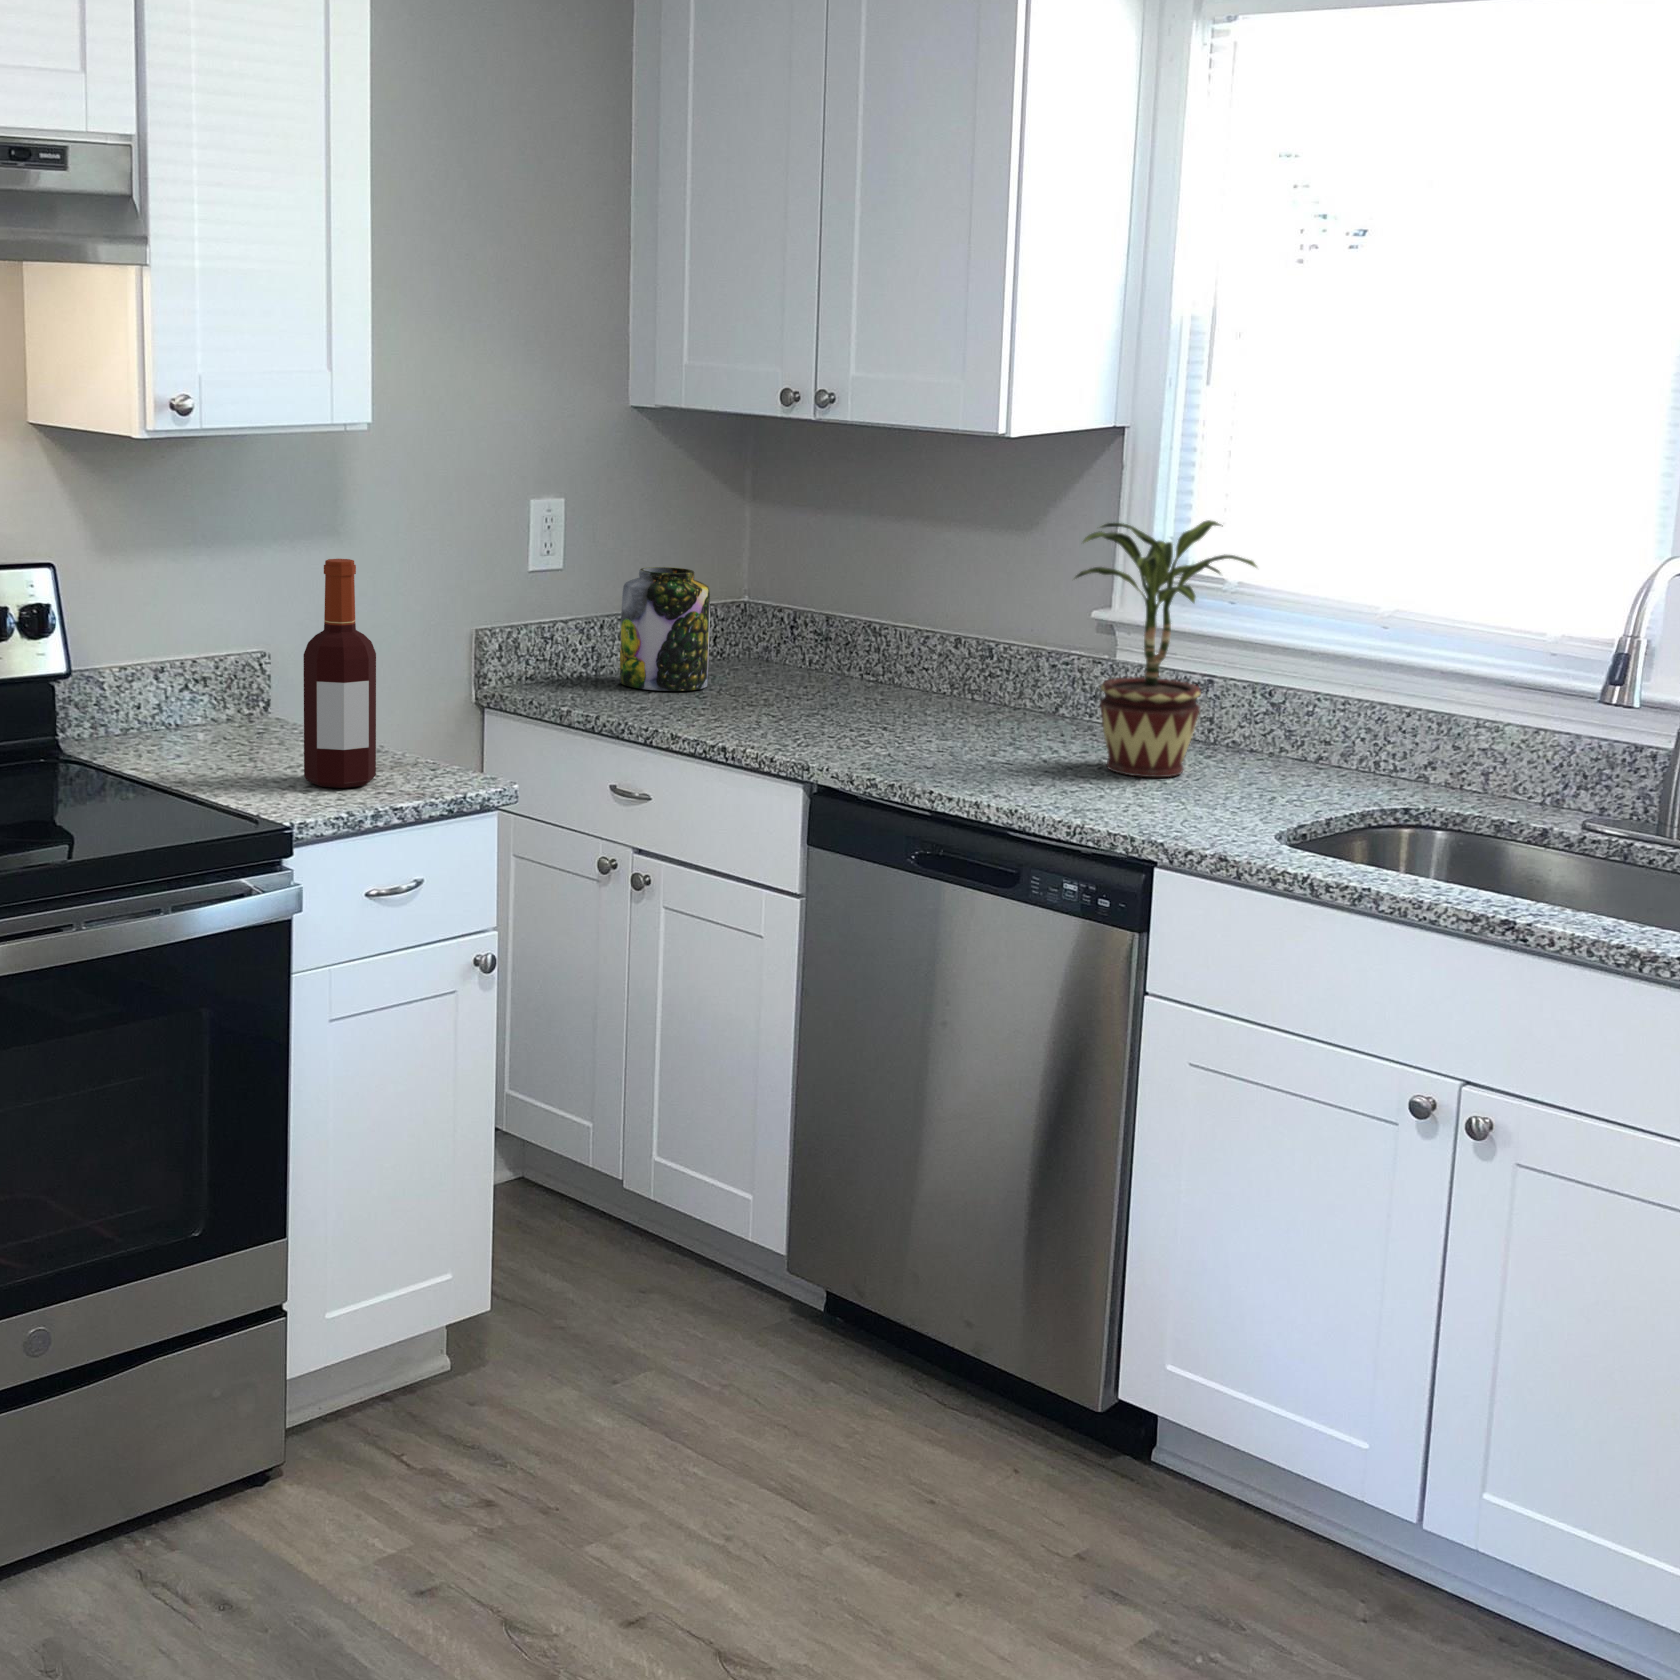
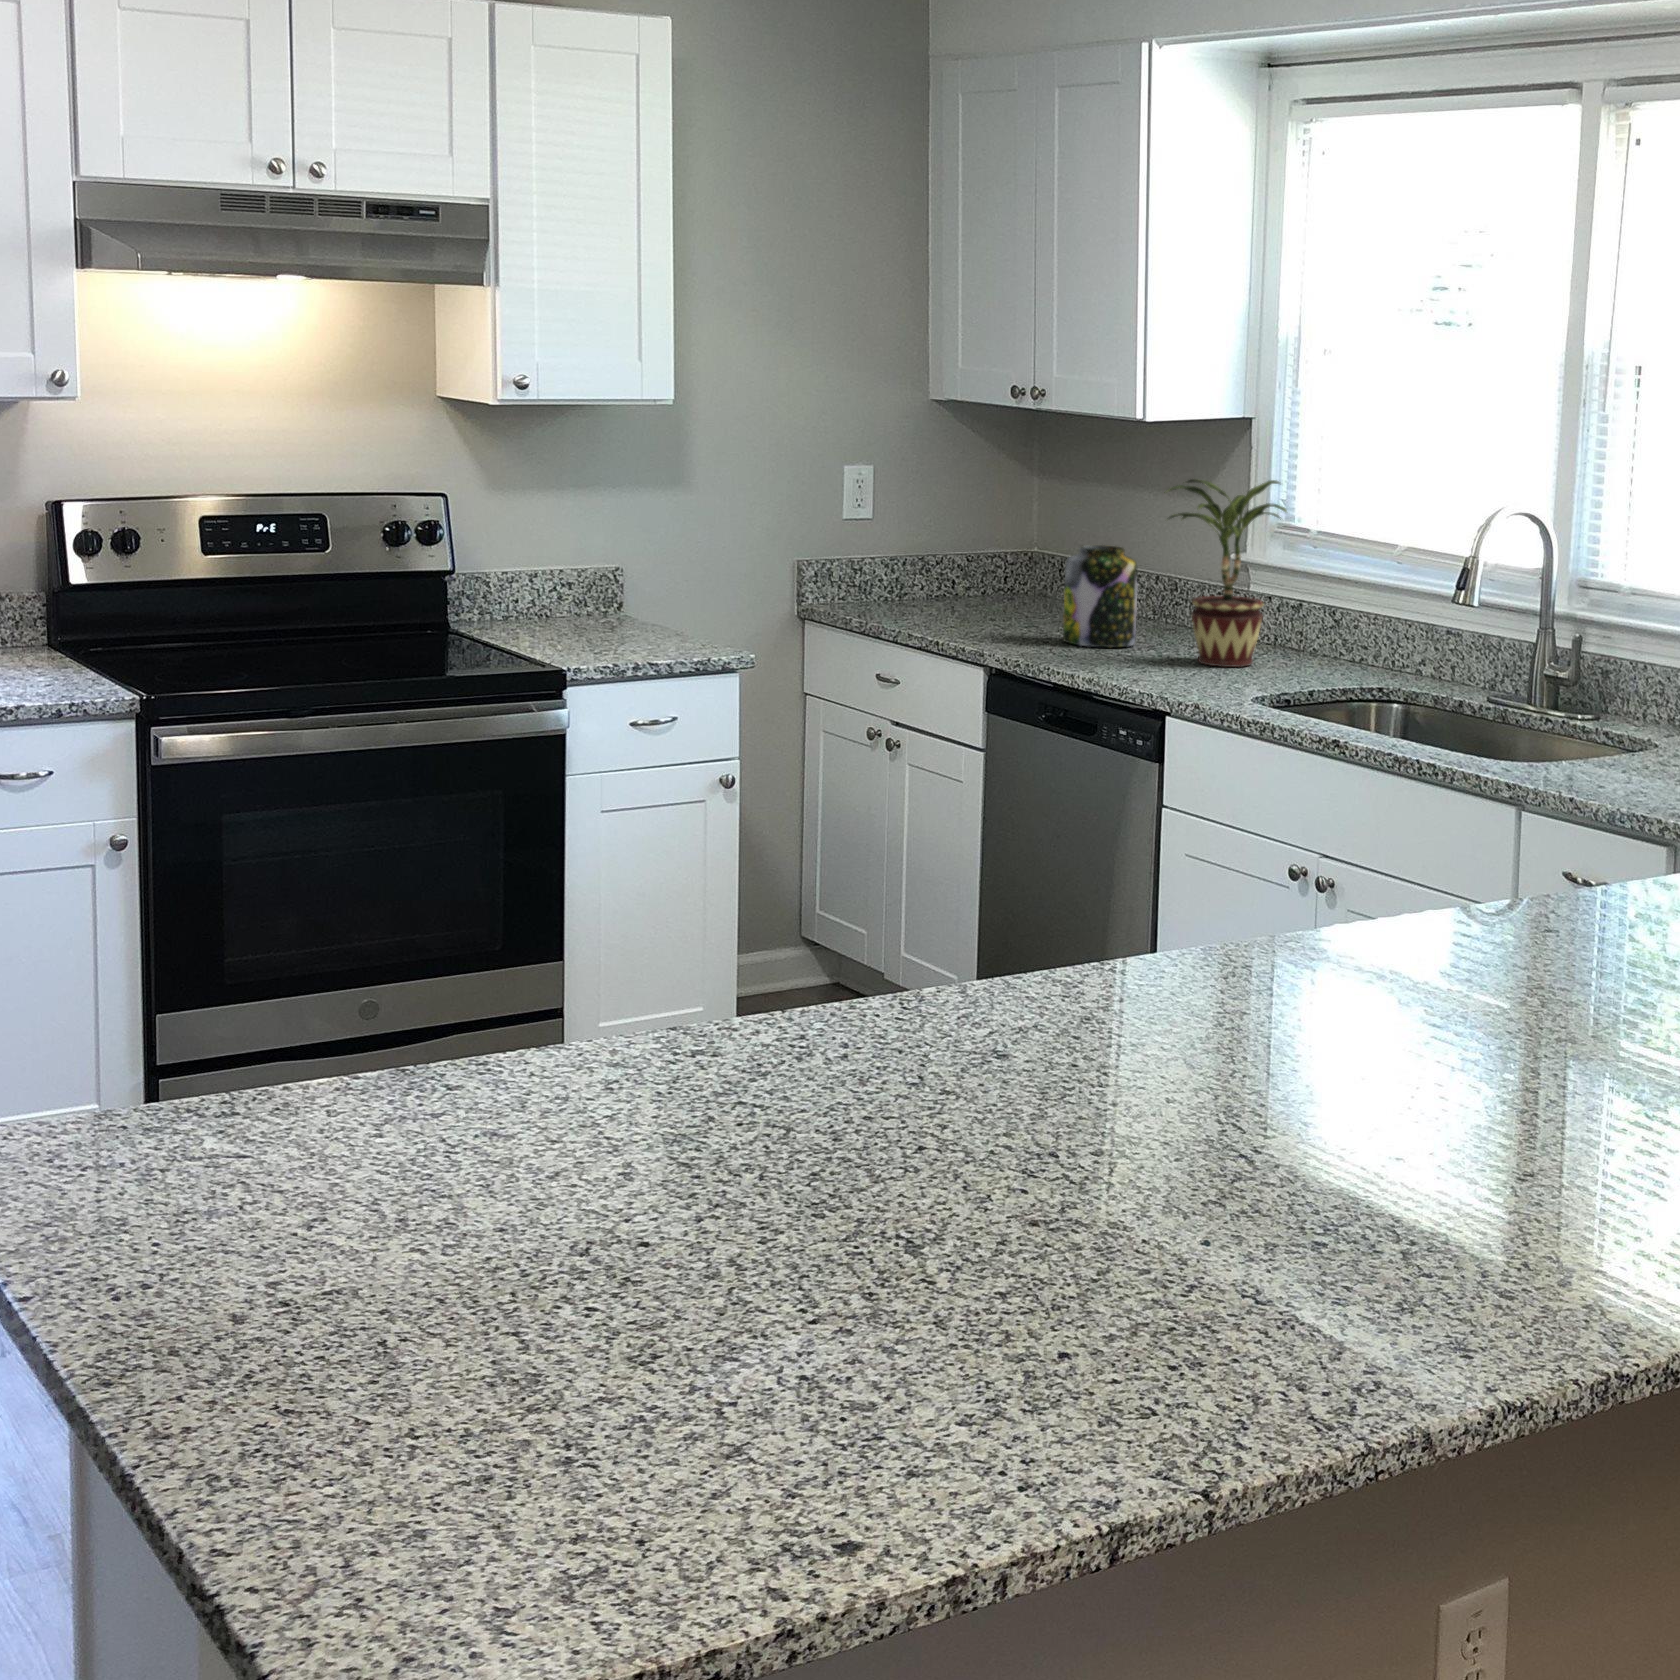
bottle: present [303,559,376,788] -> none [603,492,655,654]
jar: present [620,567,710,691] -> present [1063,545,1137,647]

